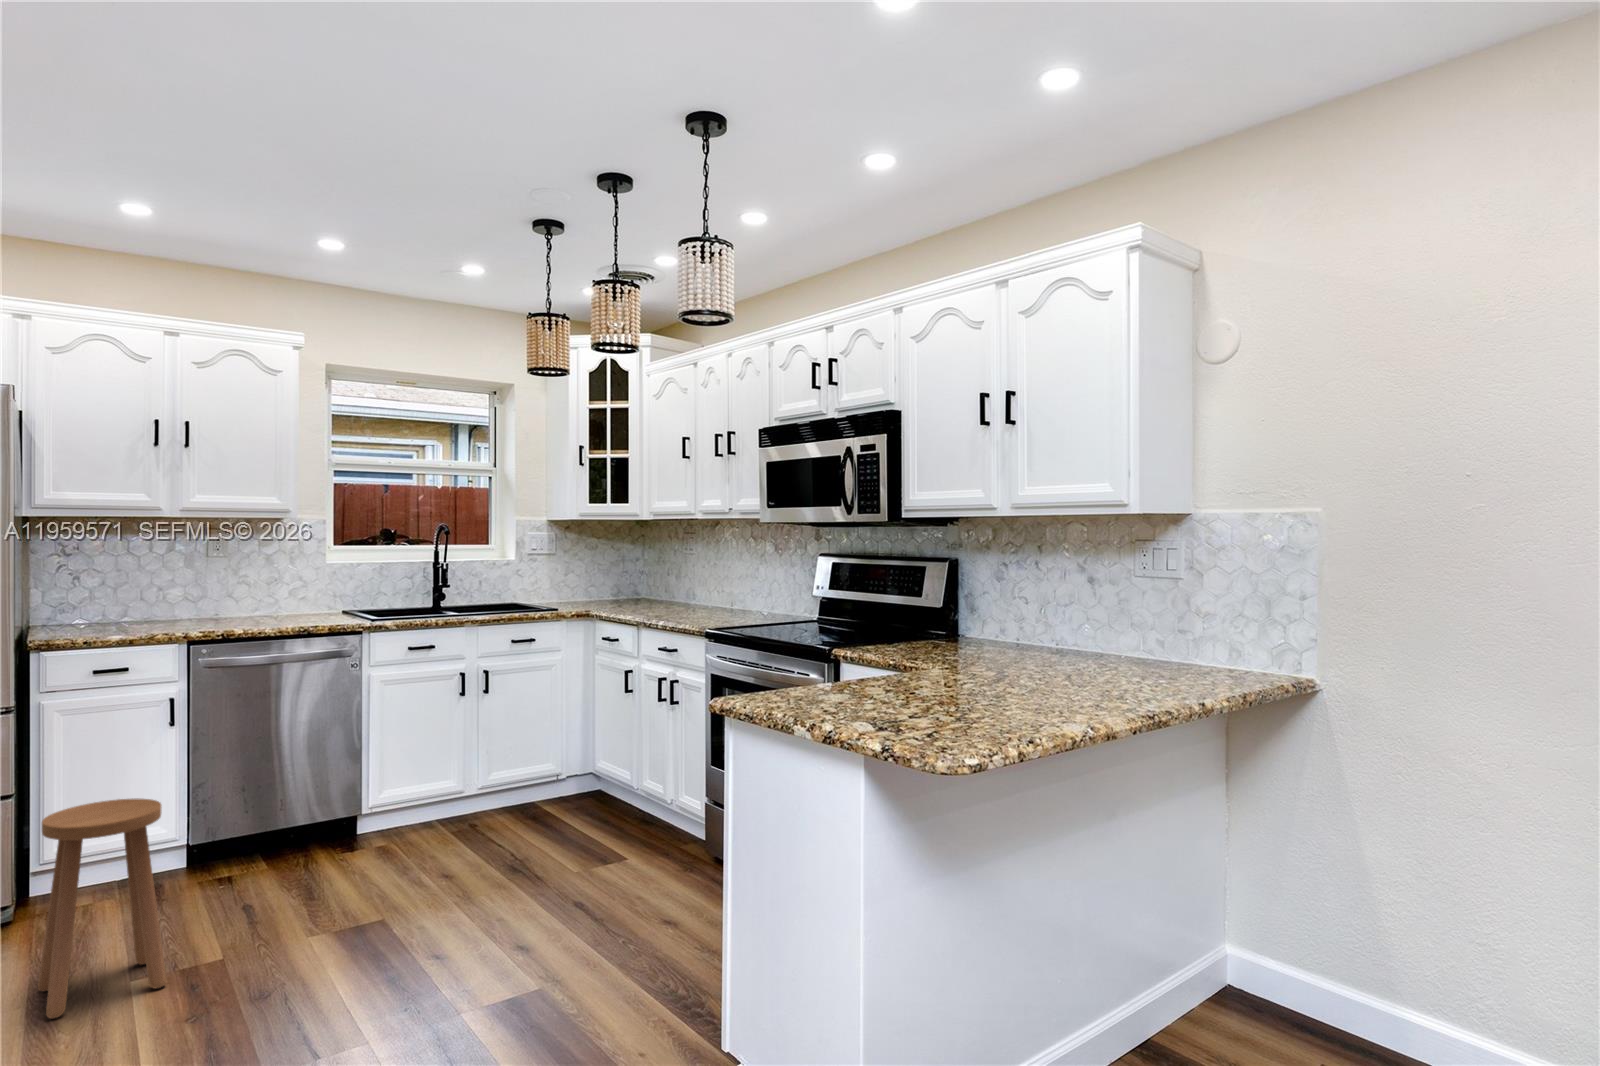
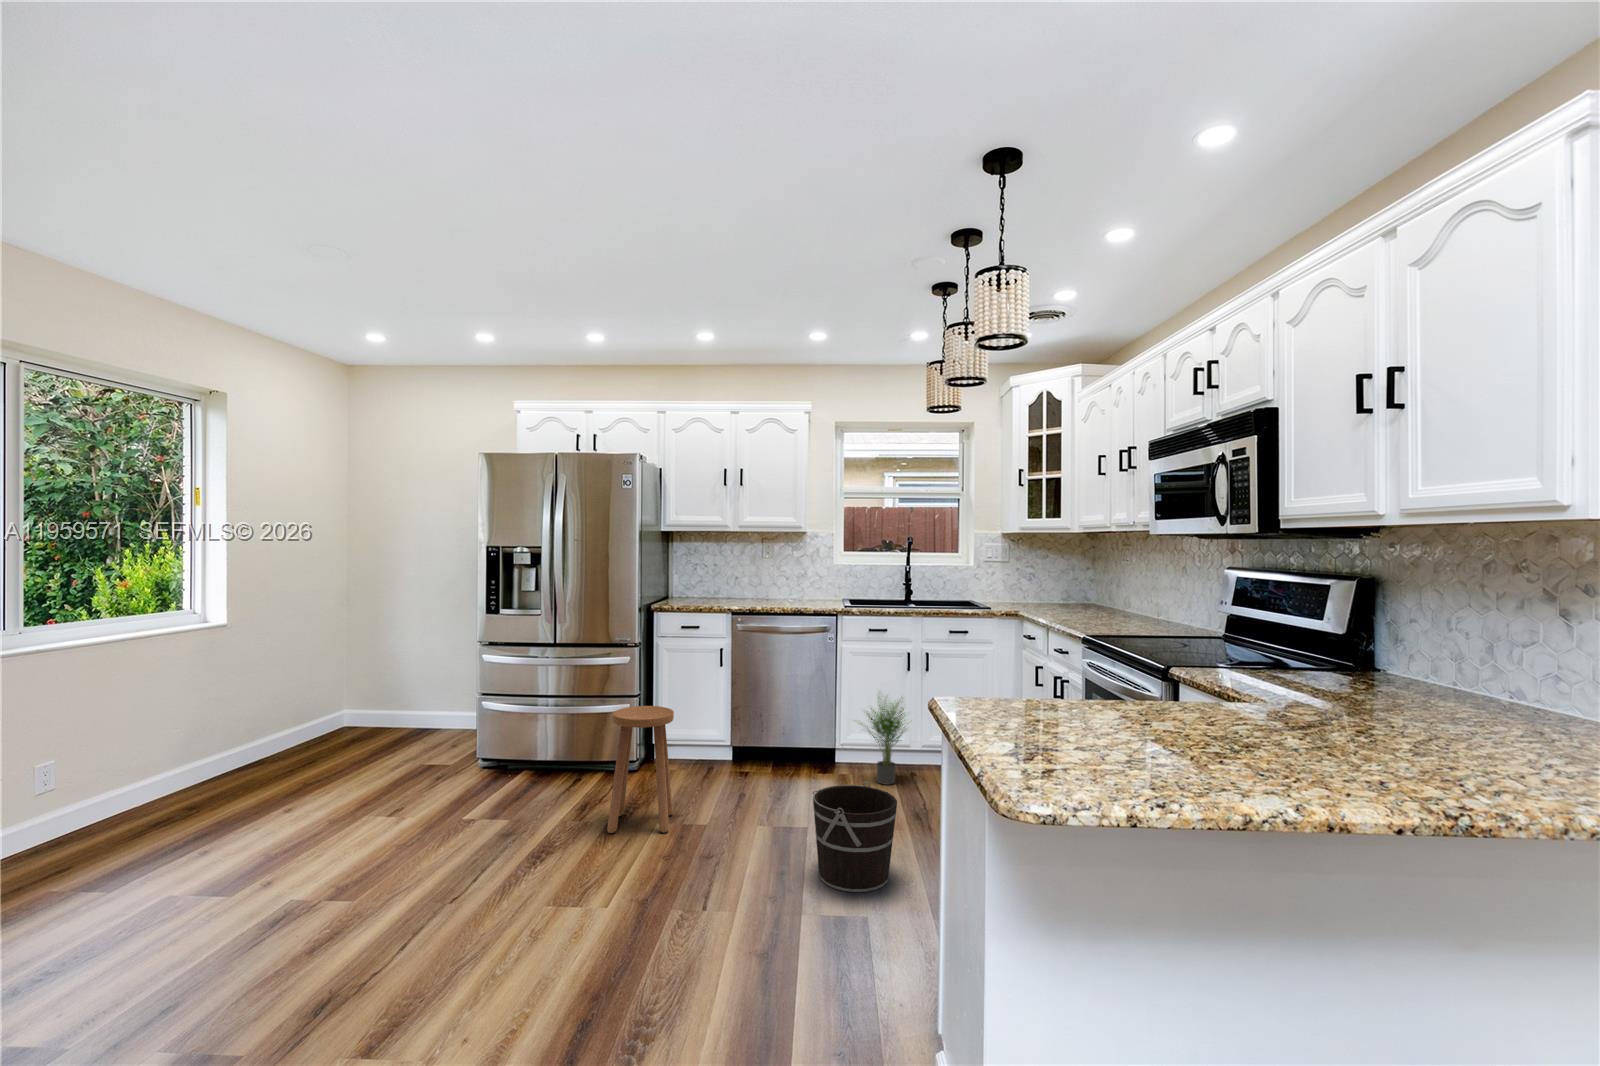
potted plant: none [393,719,485,844] -> present [867,697,905,785]
bucket: none [428,835,544,974] -> present [812,782,897,892]

